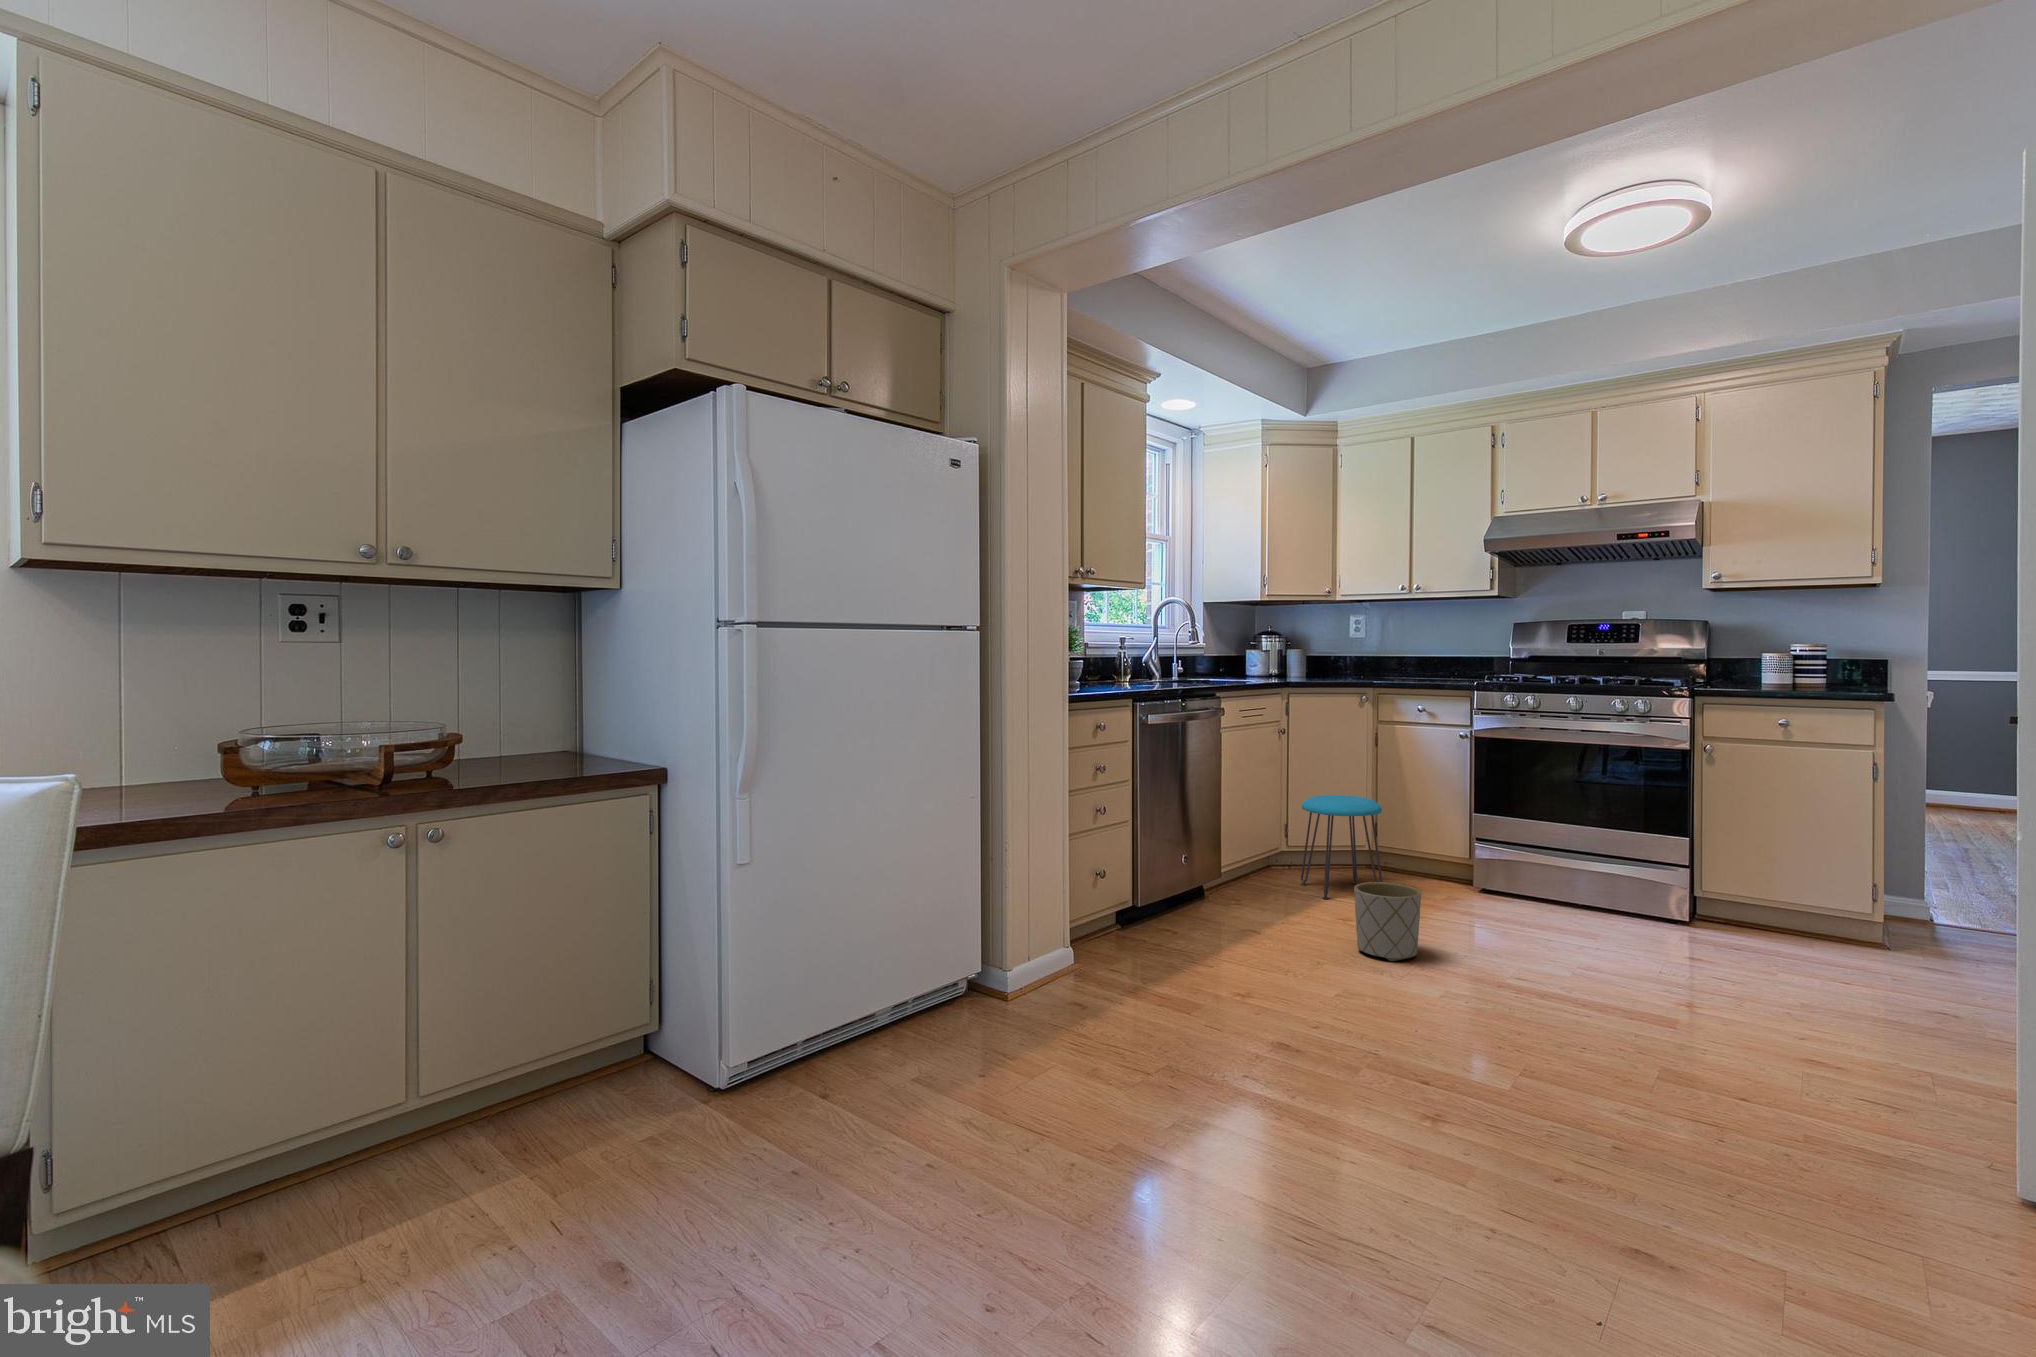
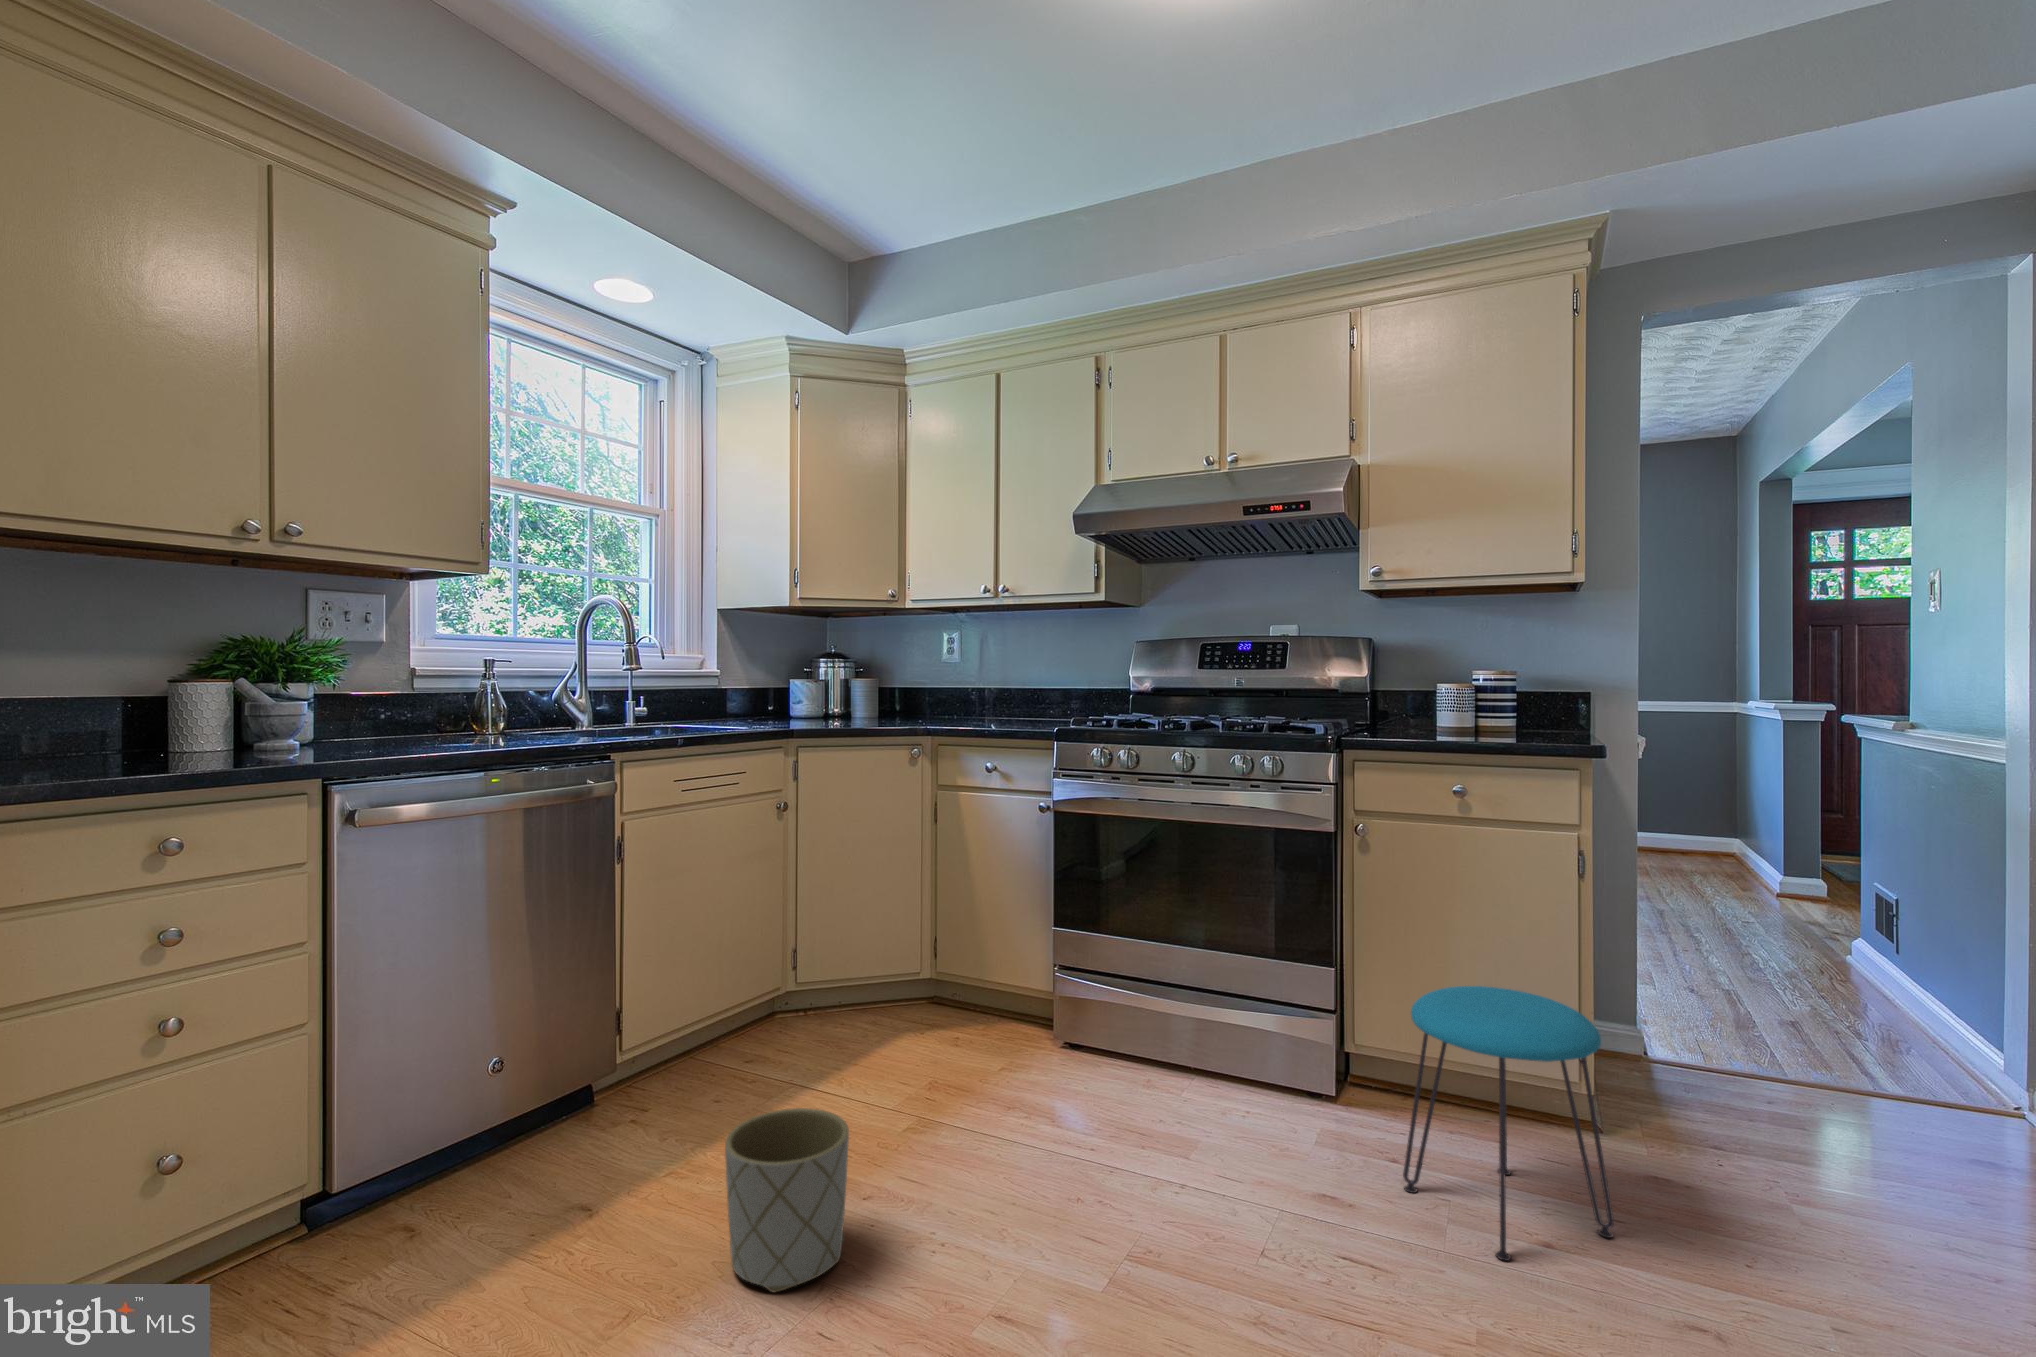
stool: present [1301,795,1382,899] -> present [1403,986,1614,1261]

